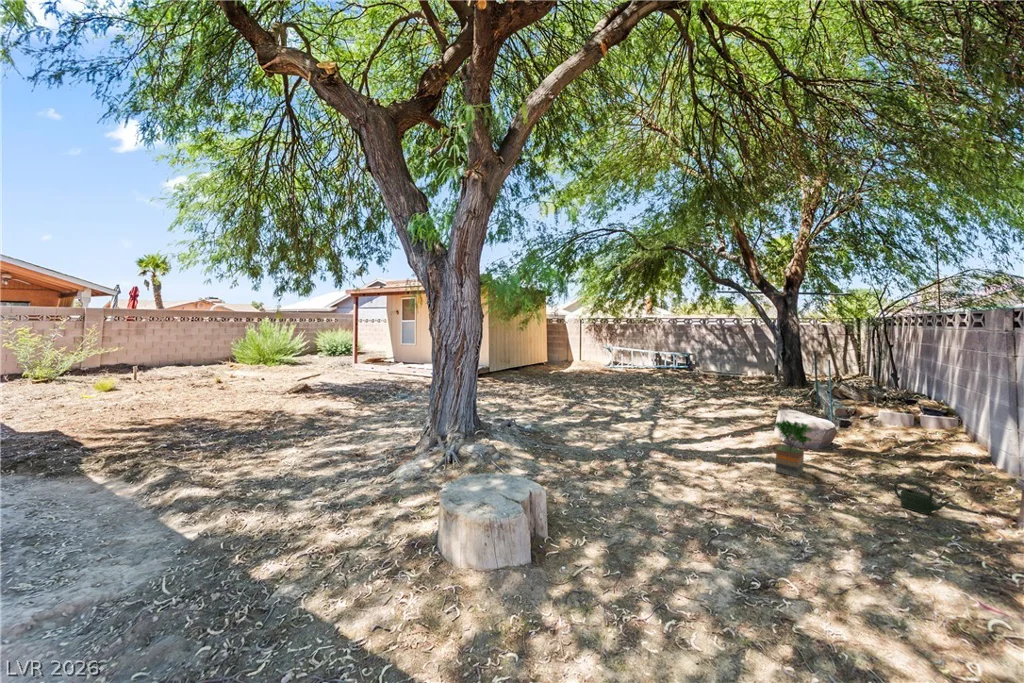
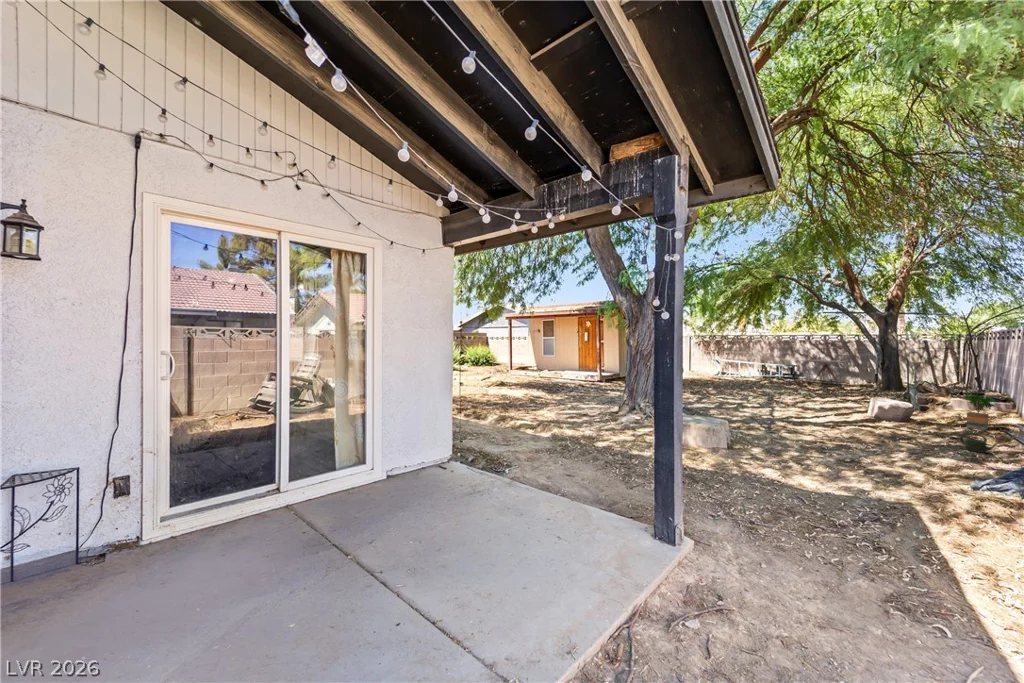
round table: none [702,348,744,376] -> present [807,360,846,383]
potted tree: present [775,420,812,477] -> present [964,395,995,430]

